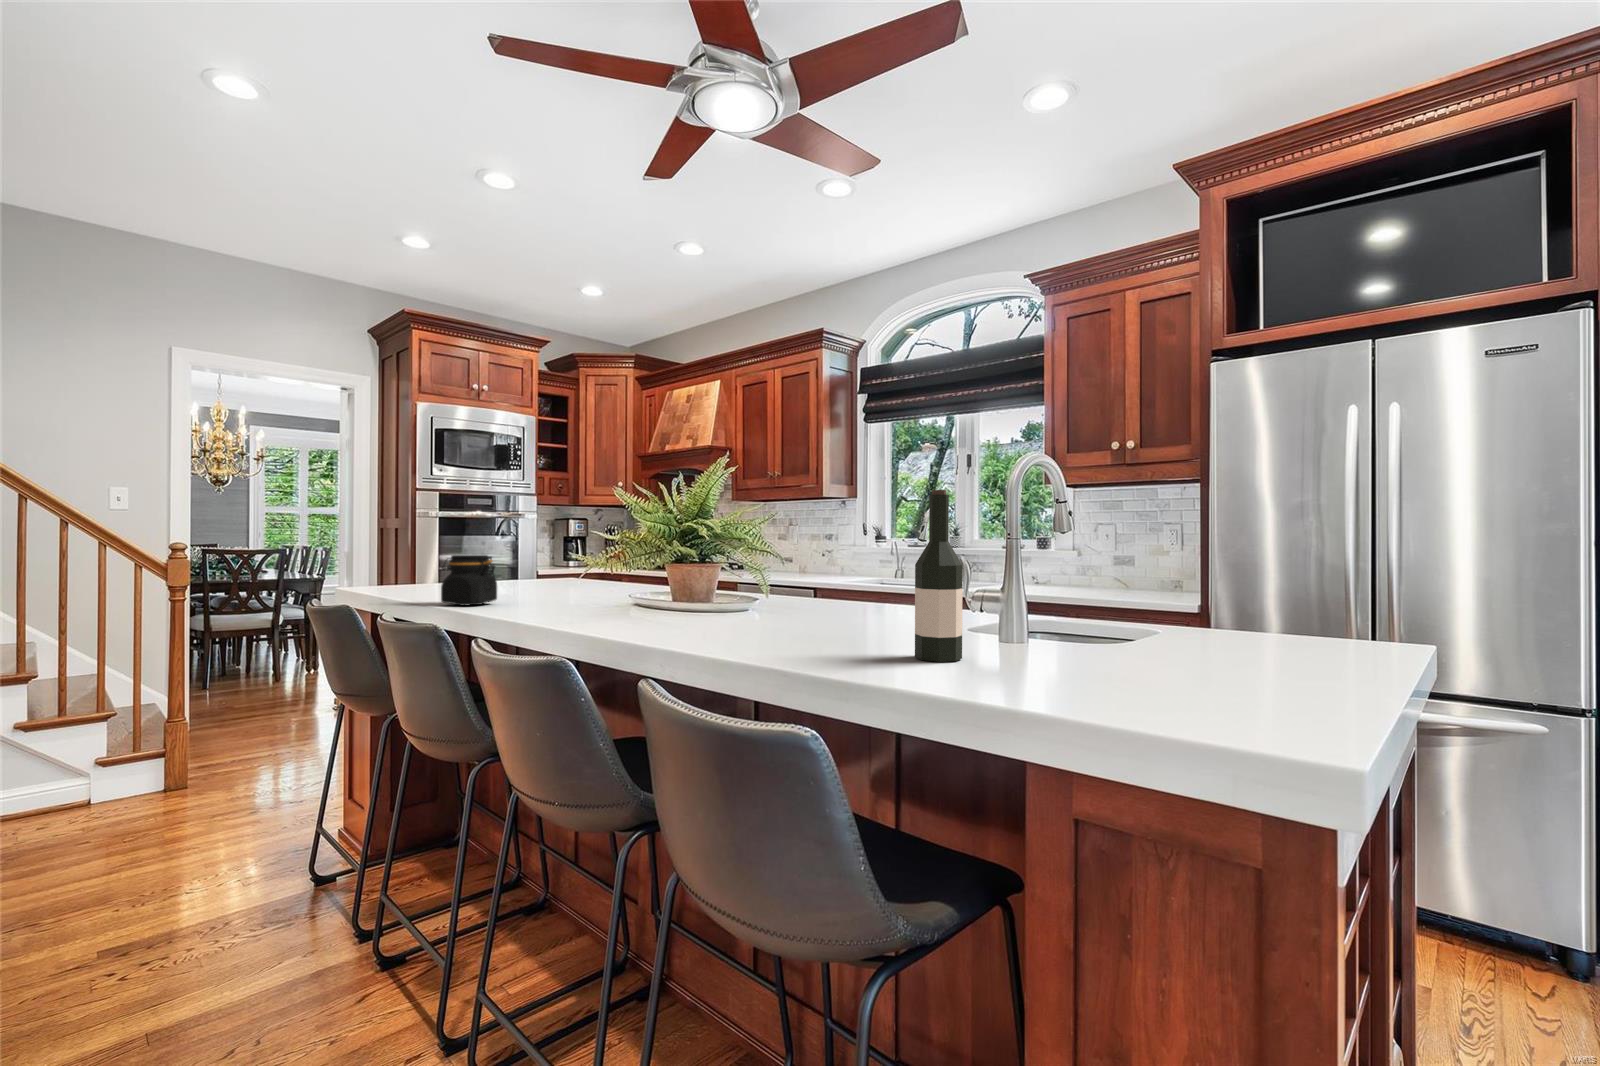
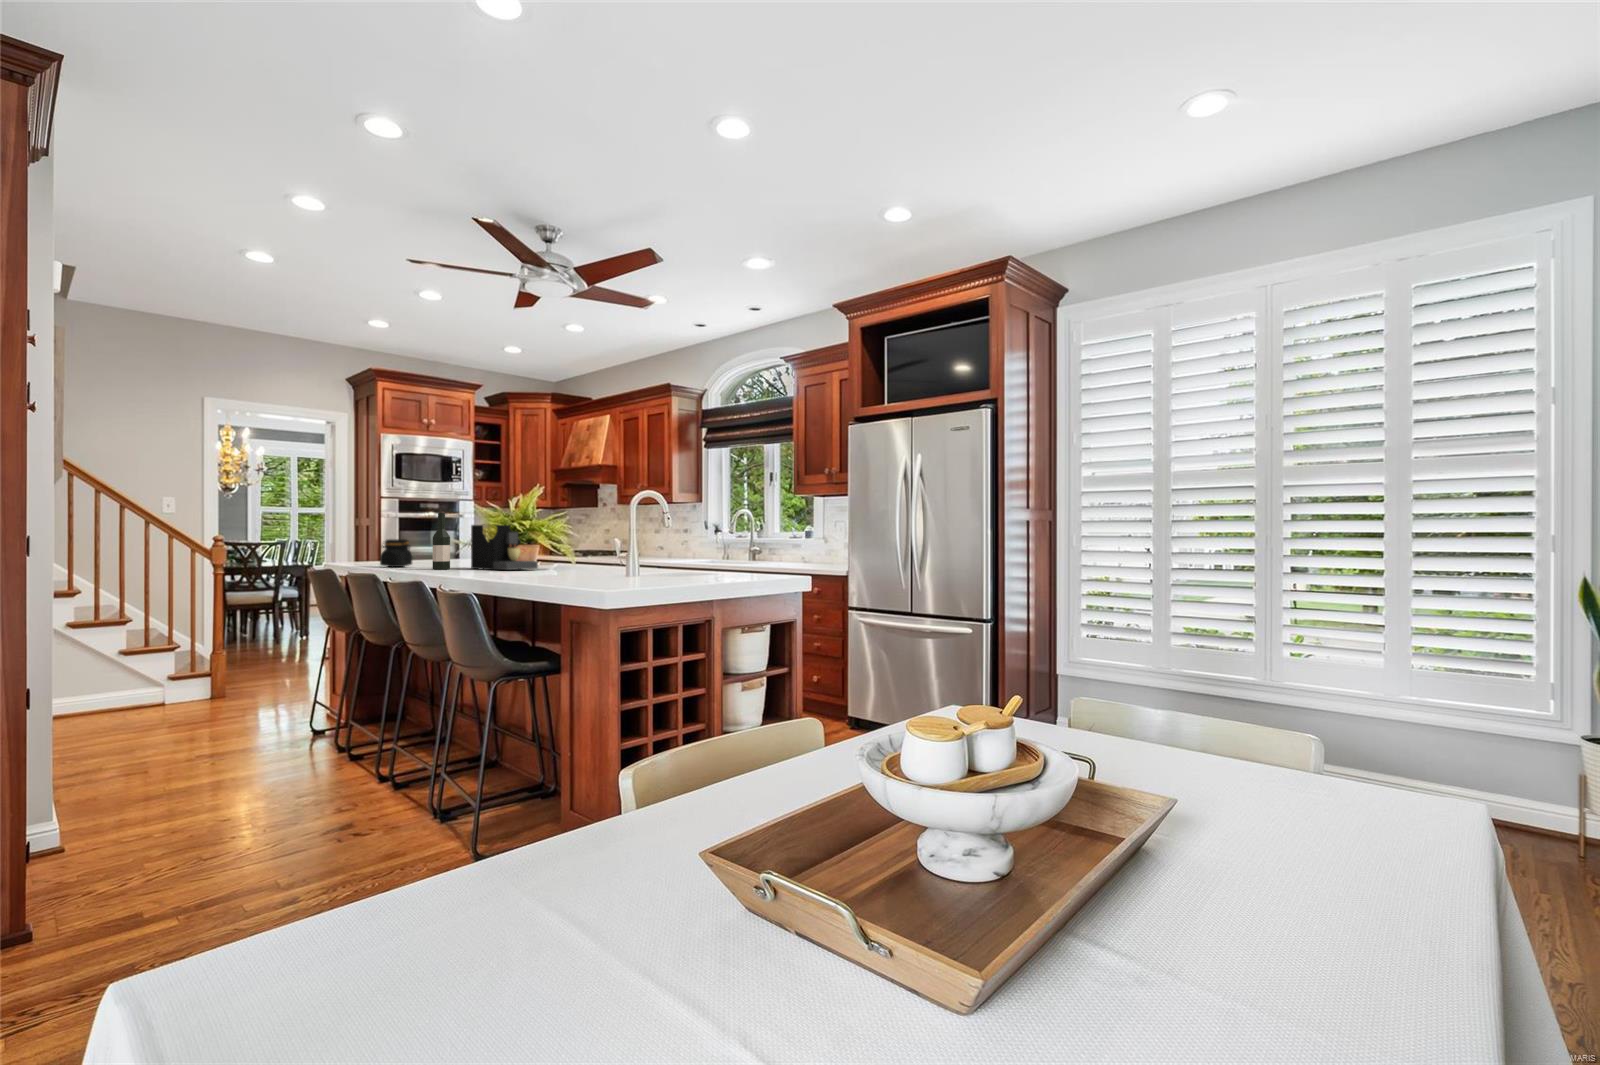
wine bottle: present [915,490,963,662] -> present [433,511,450,570]
coffee maker: none [609,529,737,616] -> present [471,525,538,570]

